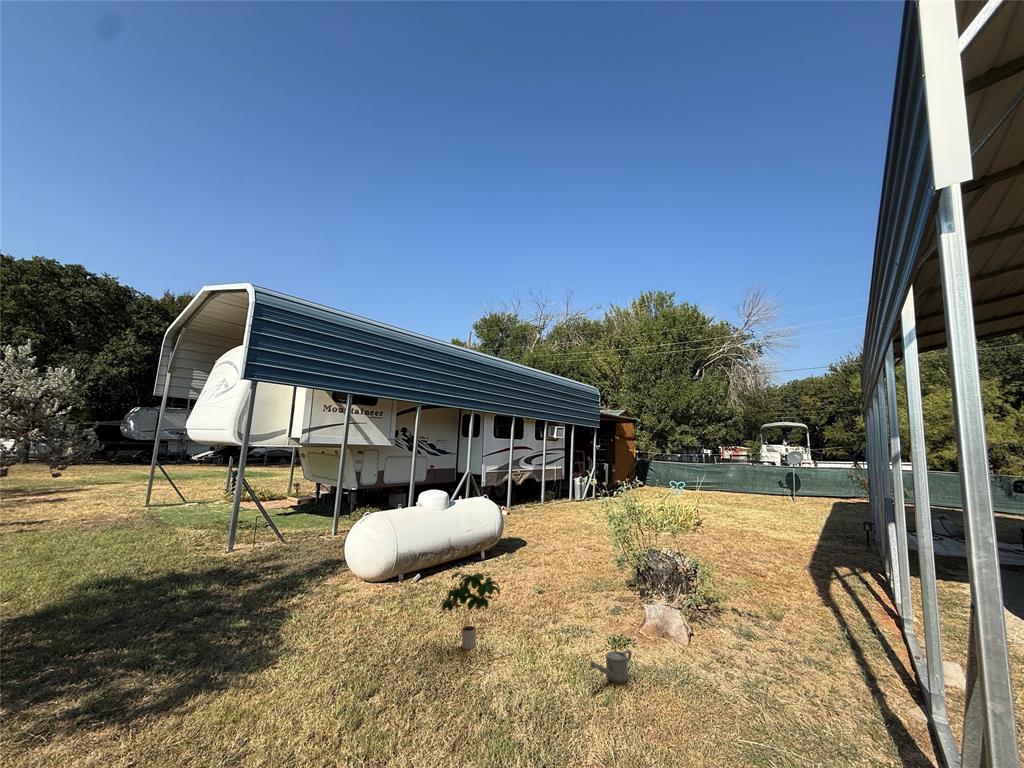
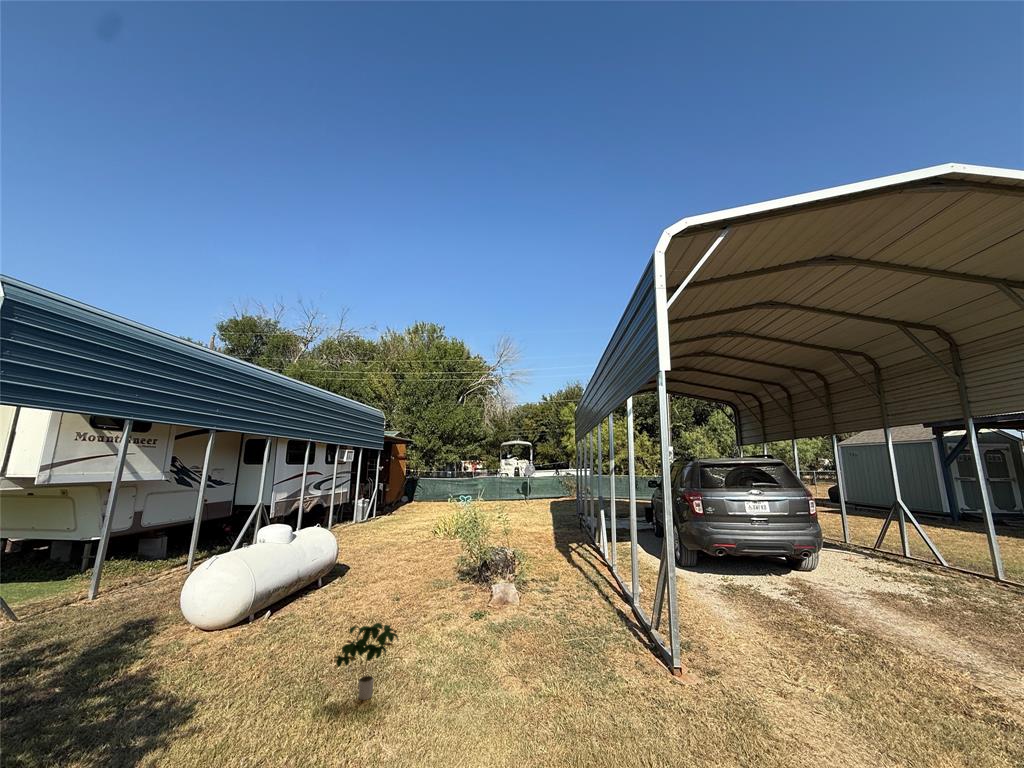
watering can: present [590,650,631,683] -> none [494,665,516,695]

